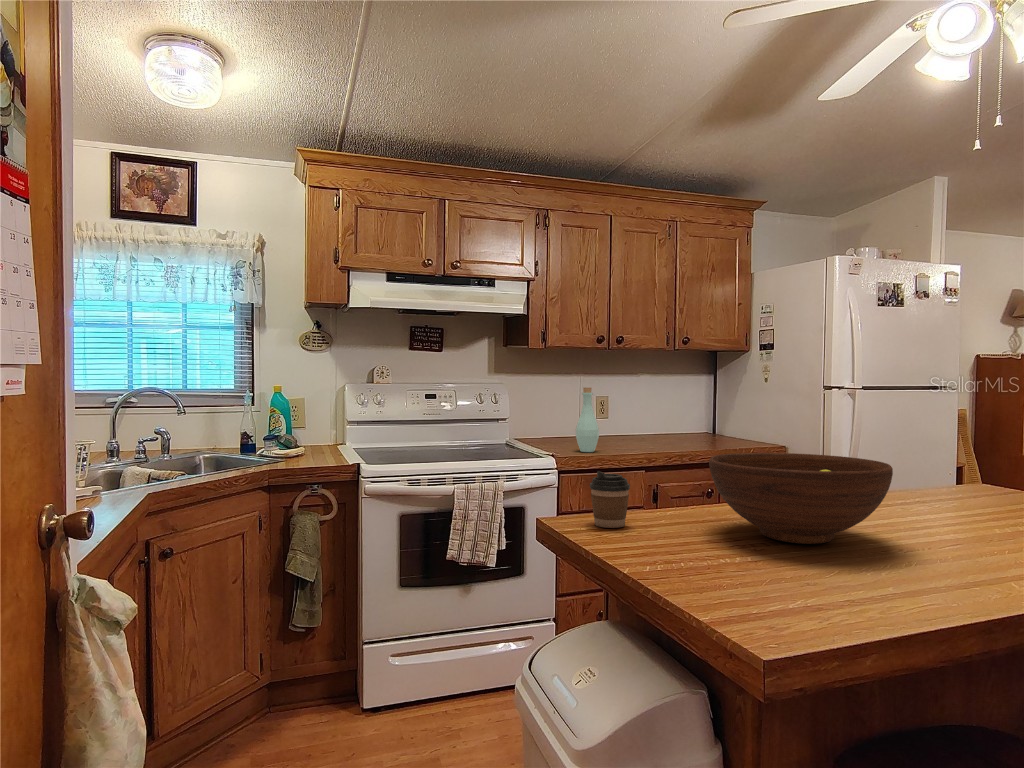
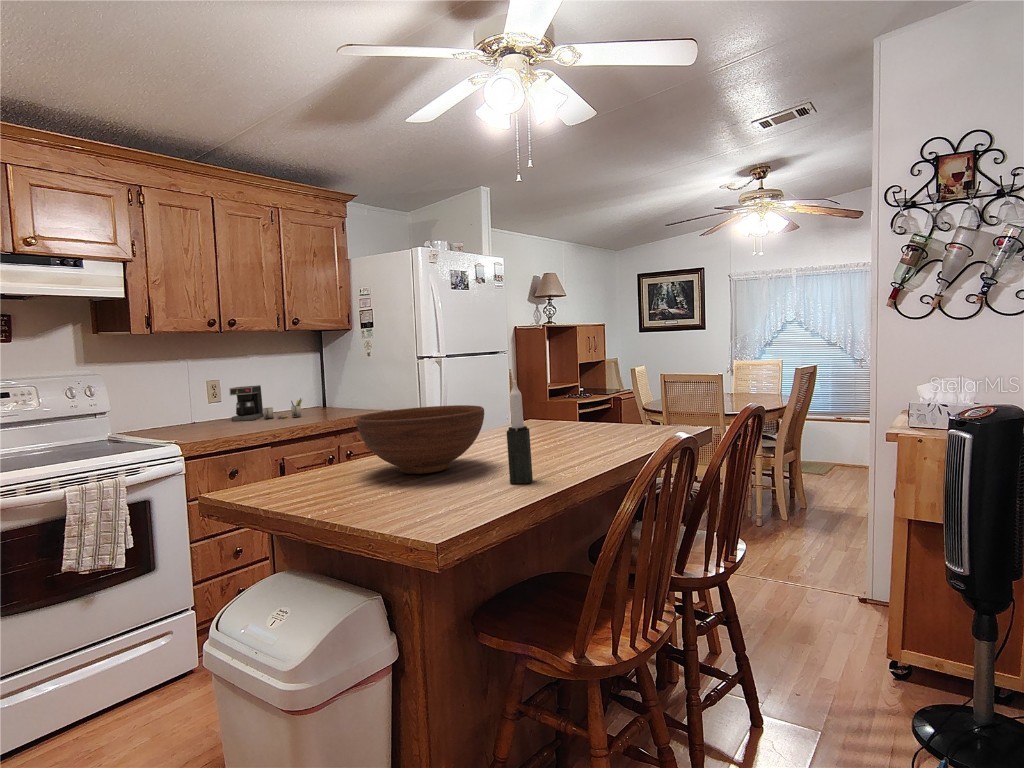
bottle: present [576,387,599,452] -> none [198,370,224,435]
coffee maker: none [611,406,683,443] -> present [230,385,302,422]
candle: none [921,434,965,595] -> present [507,380,533,484]
coffee cup: present [590,471,630,528] -> none [252,443,290,492]

